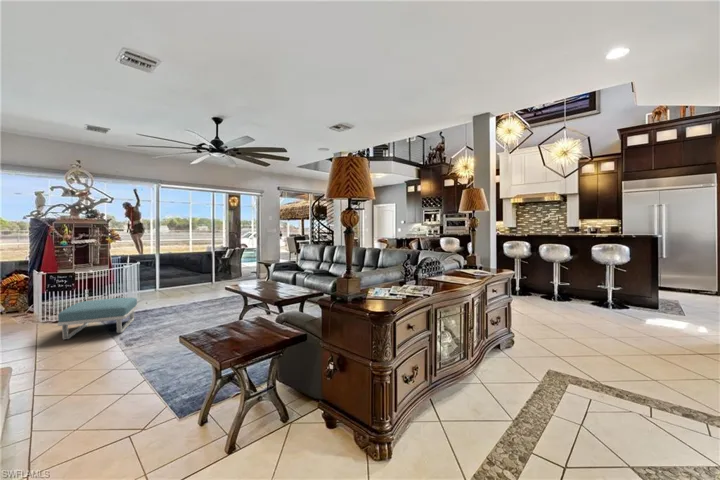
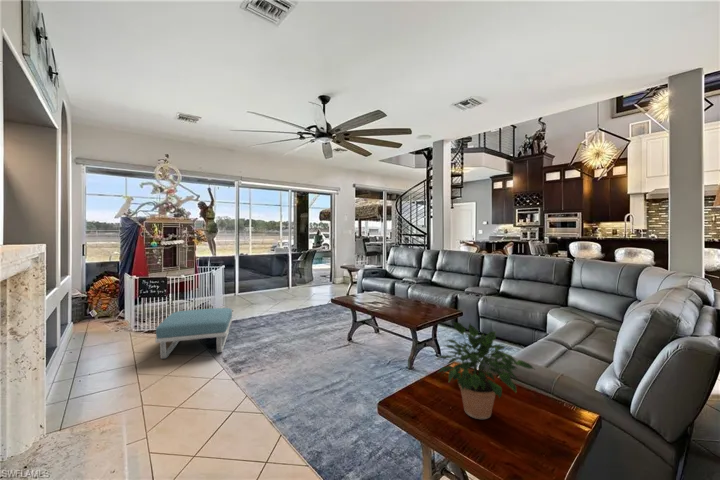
potted plant: none [213,282,268,336] -> present [438,323,533,419]

